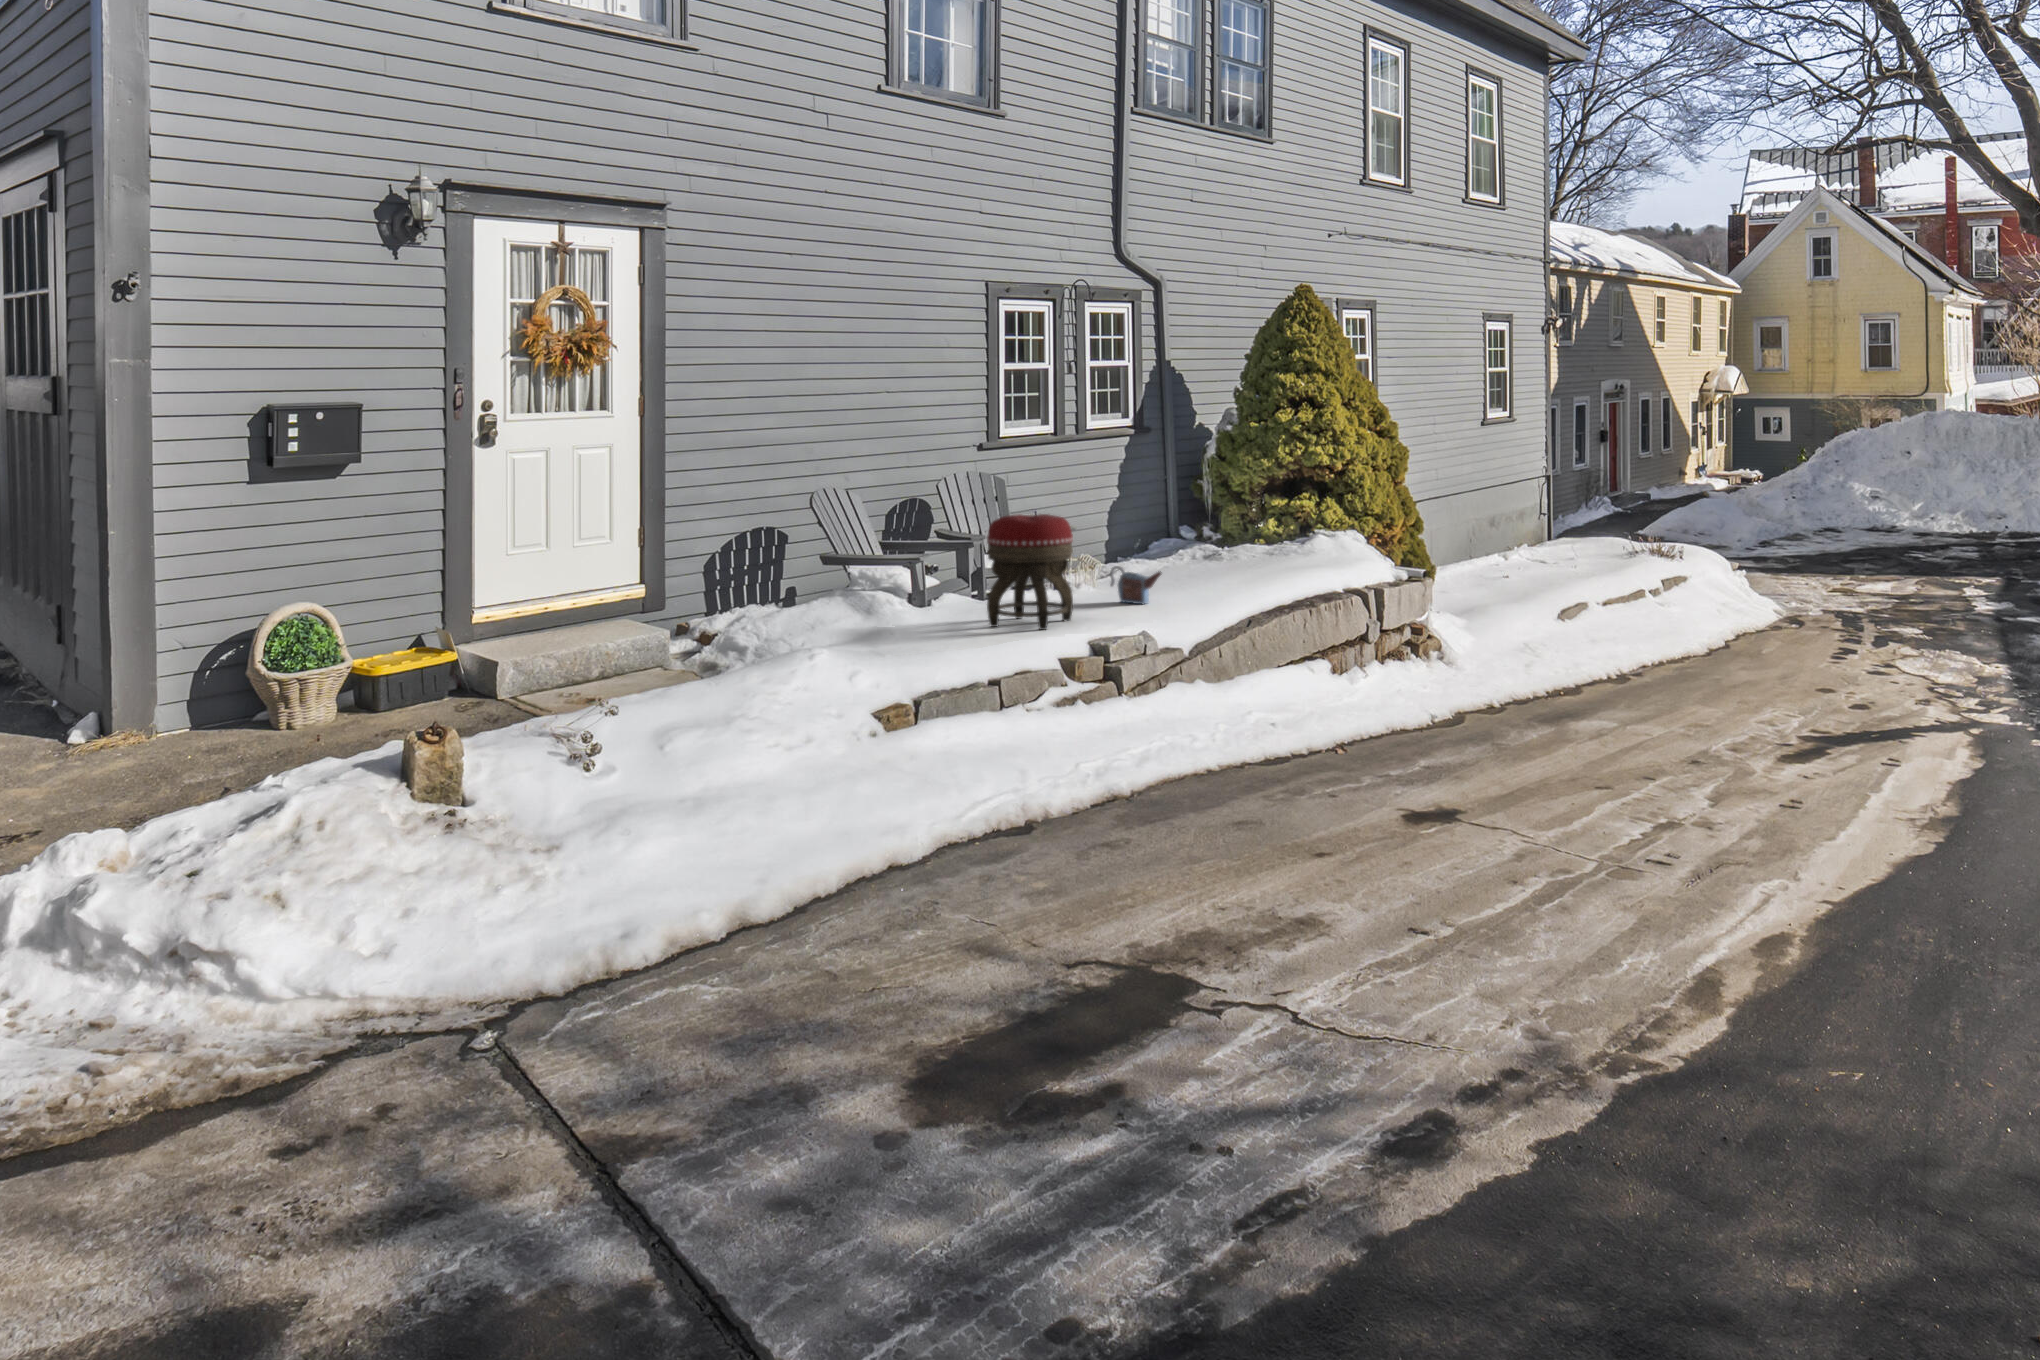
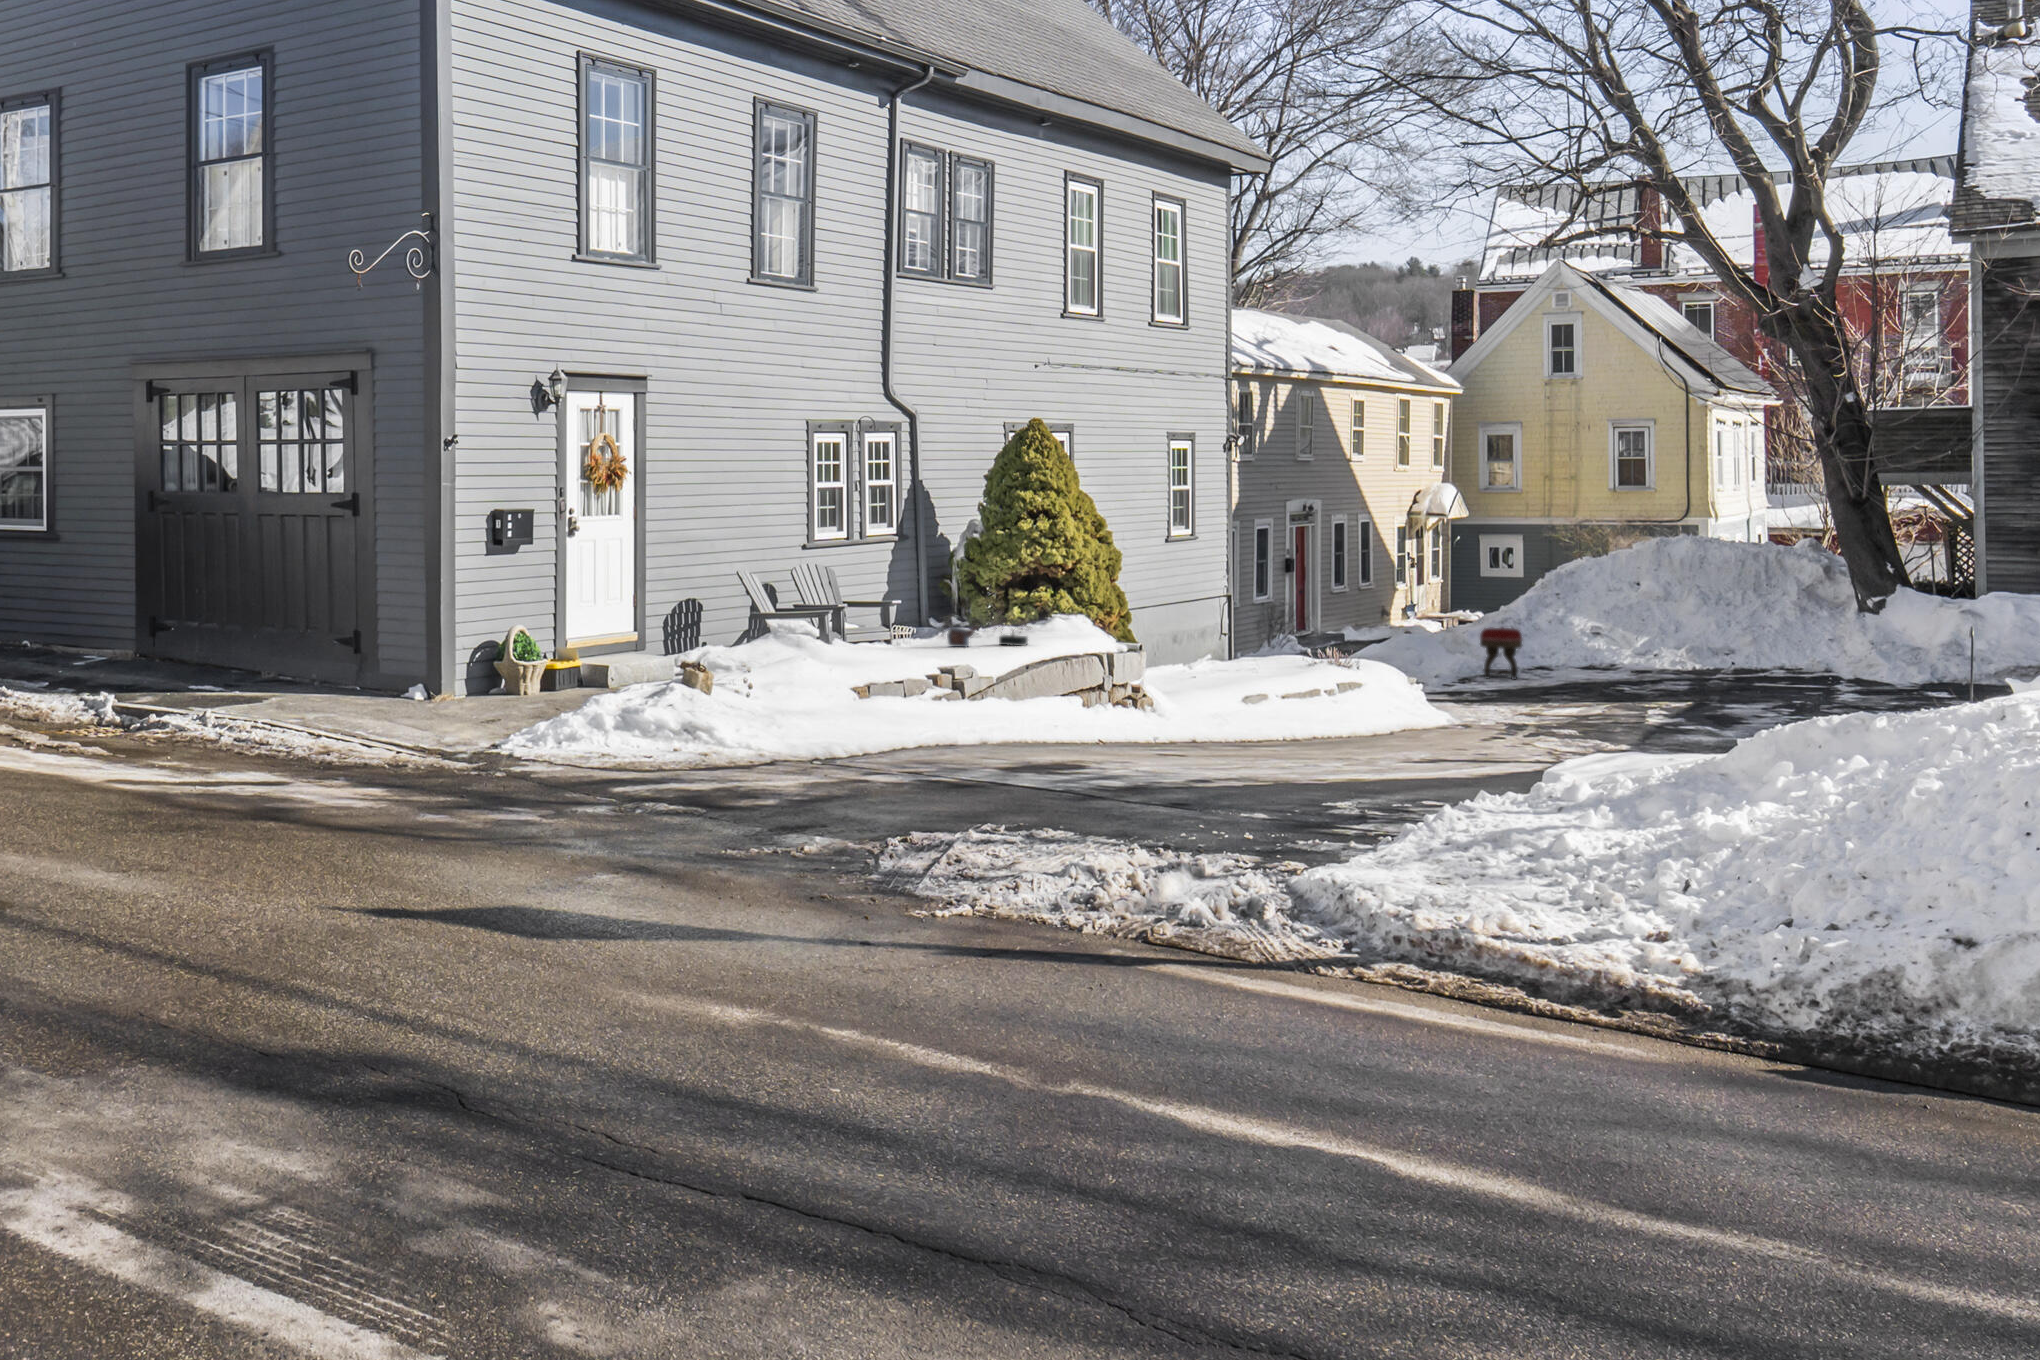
footstool: present [987,514,1073,630] -> present [1480,627,1522,680]
decorative plant: none [1187,543,1250,600] -> present [995,611,1028,646]

